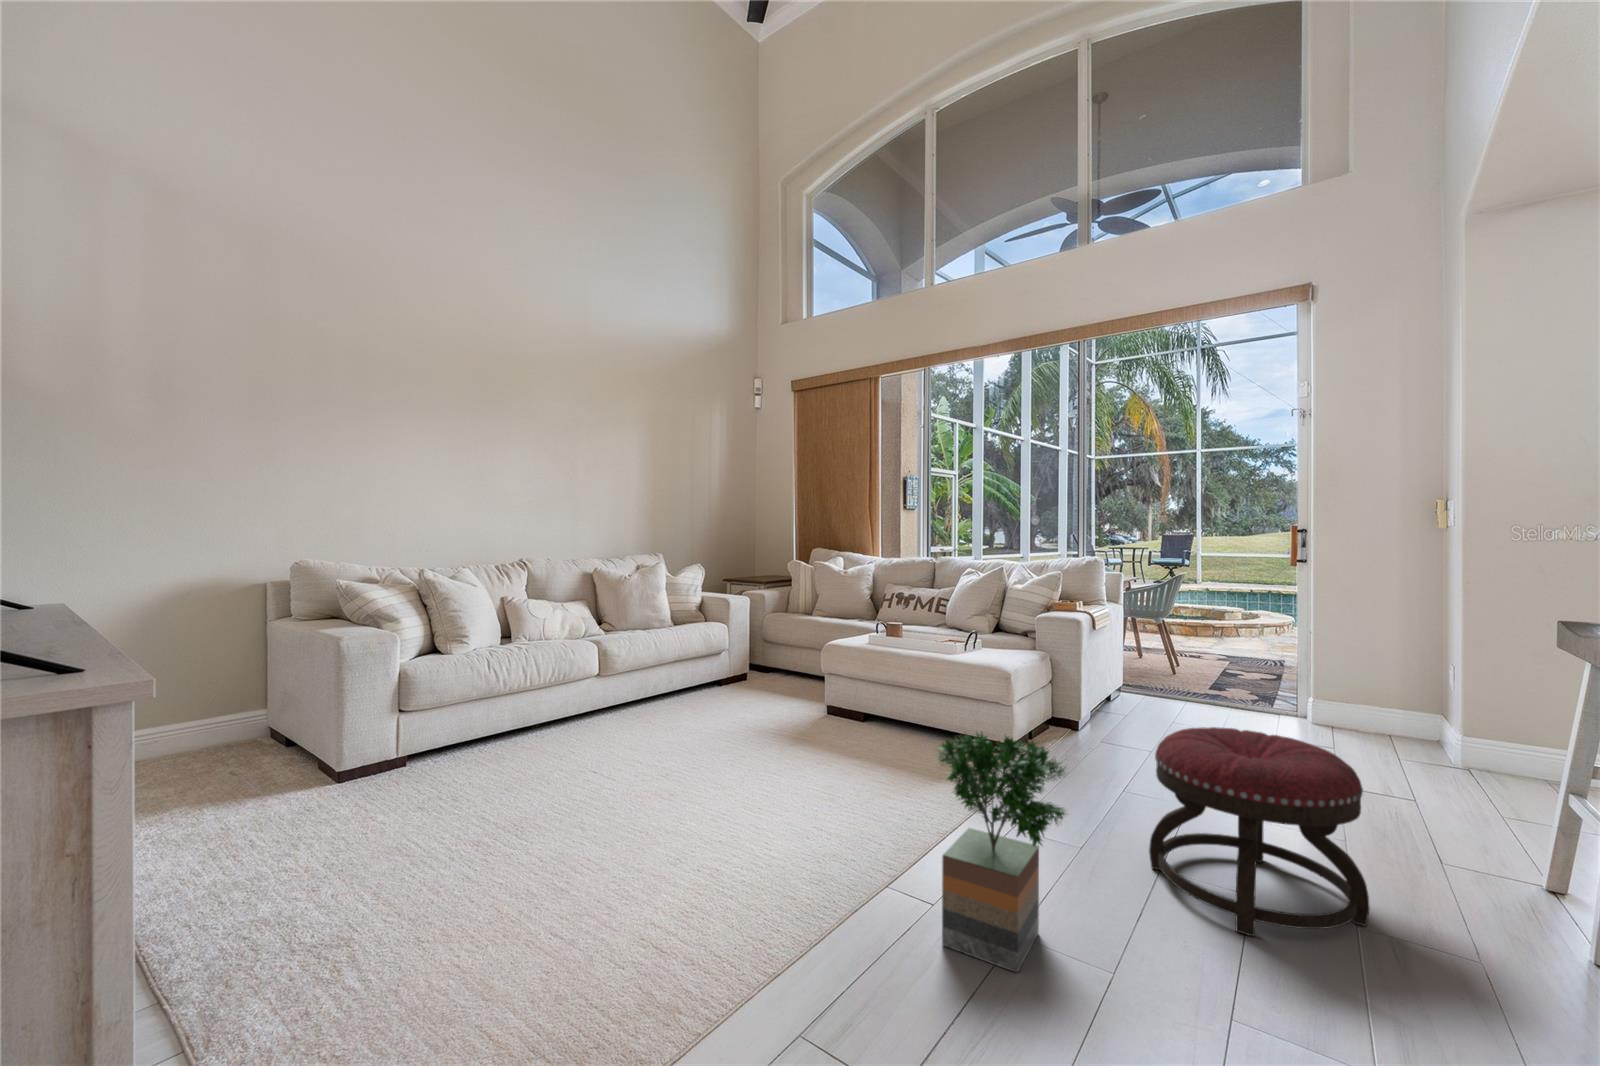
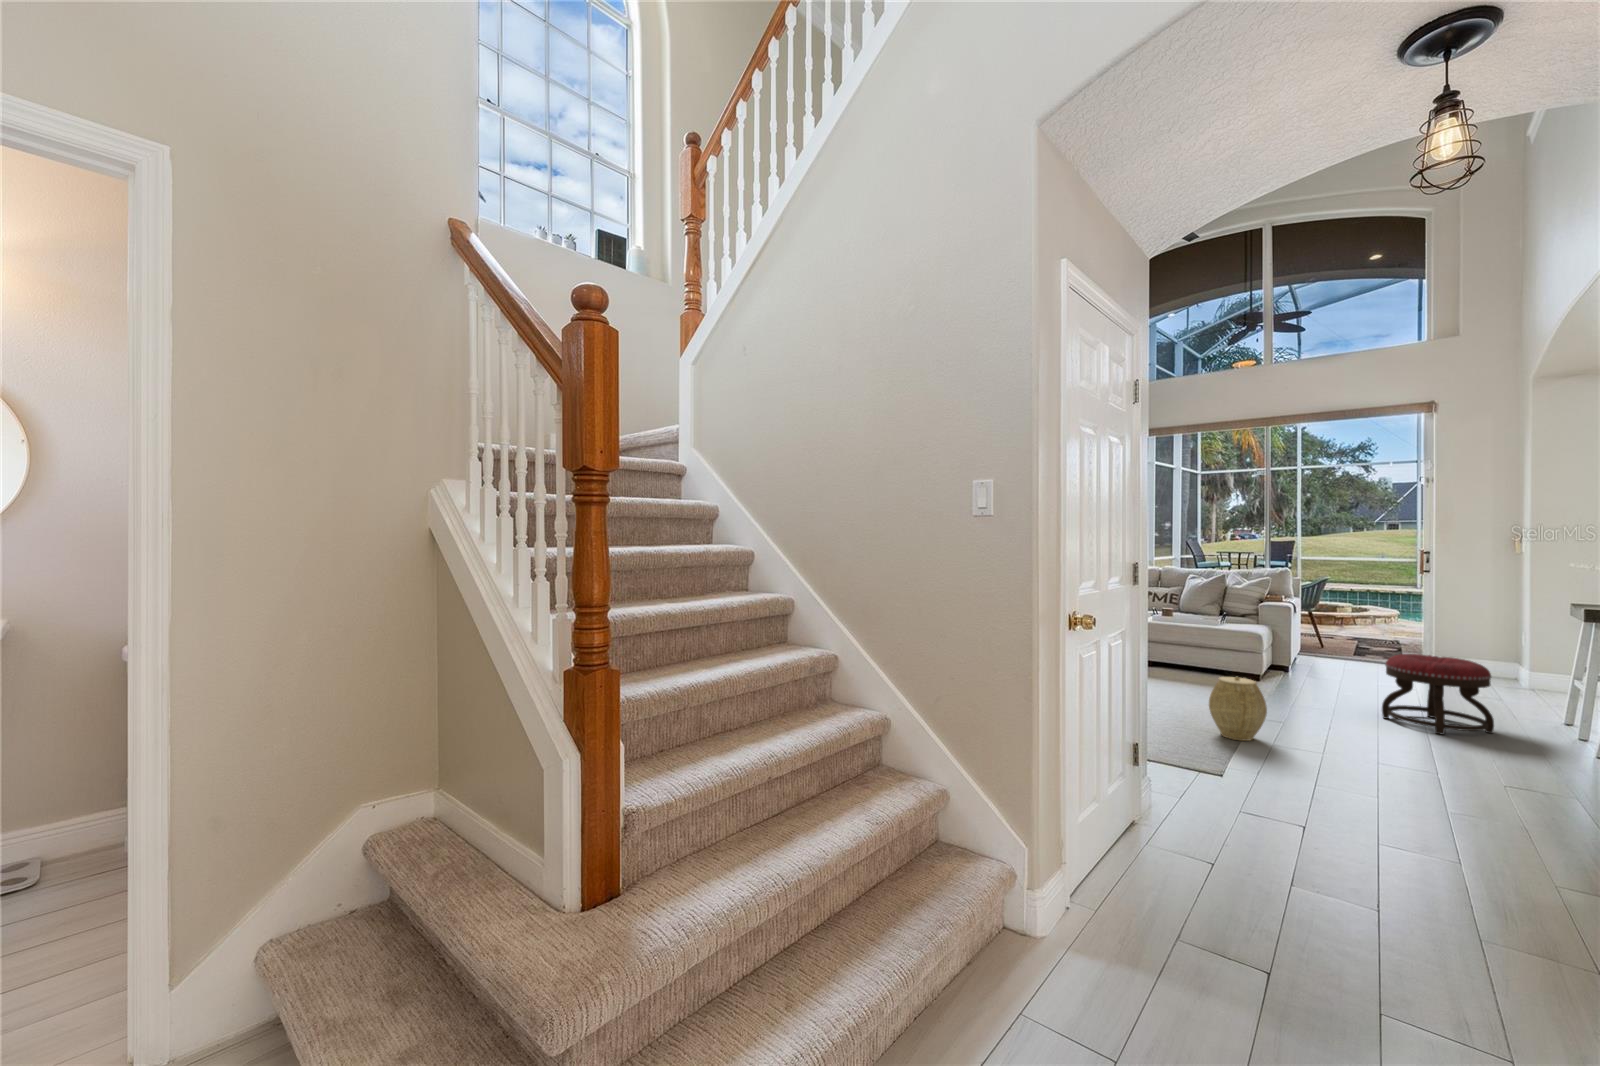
potted tree: present [936,732,1065,972] -> none [1298,648,1373,740]
woven basket: none [686,805,808,985] -> present [1209,677,1267,741]

